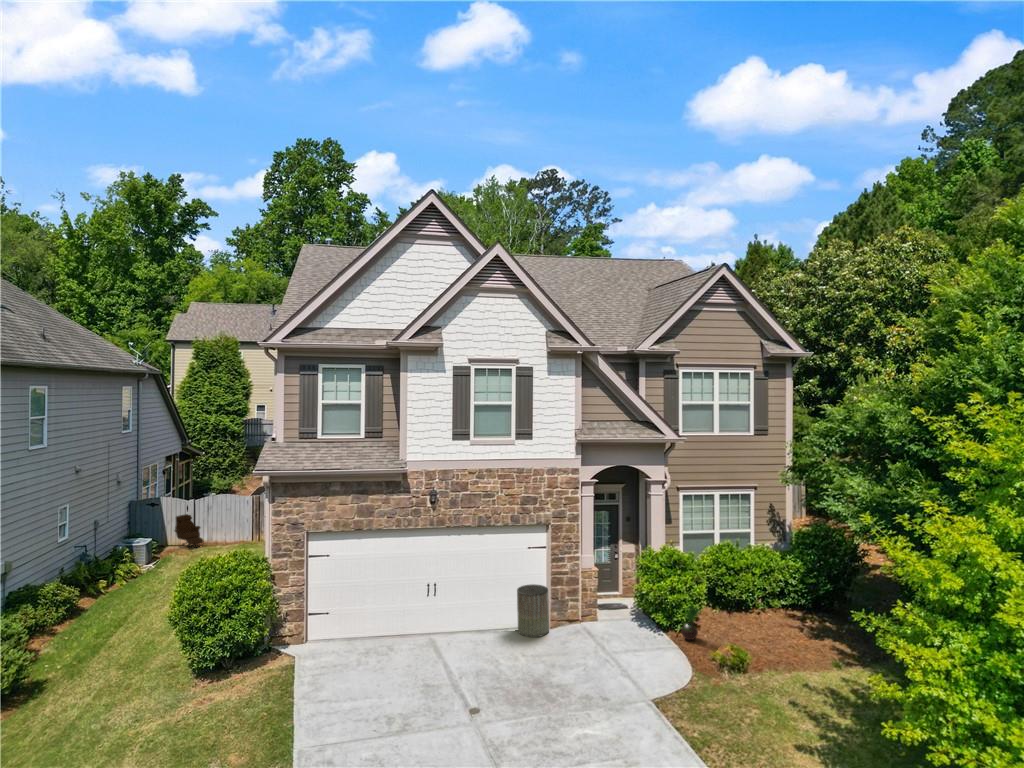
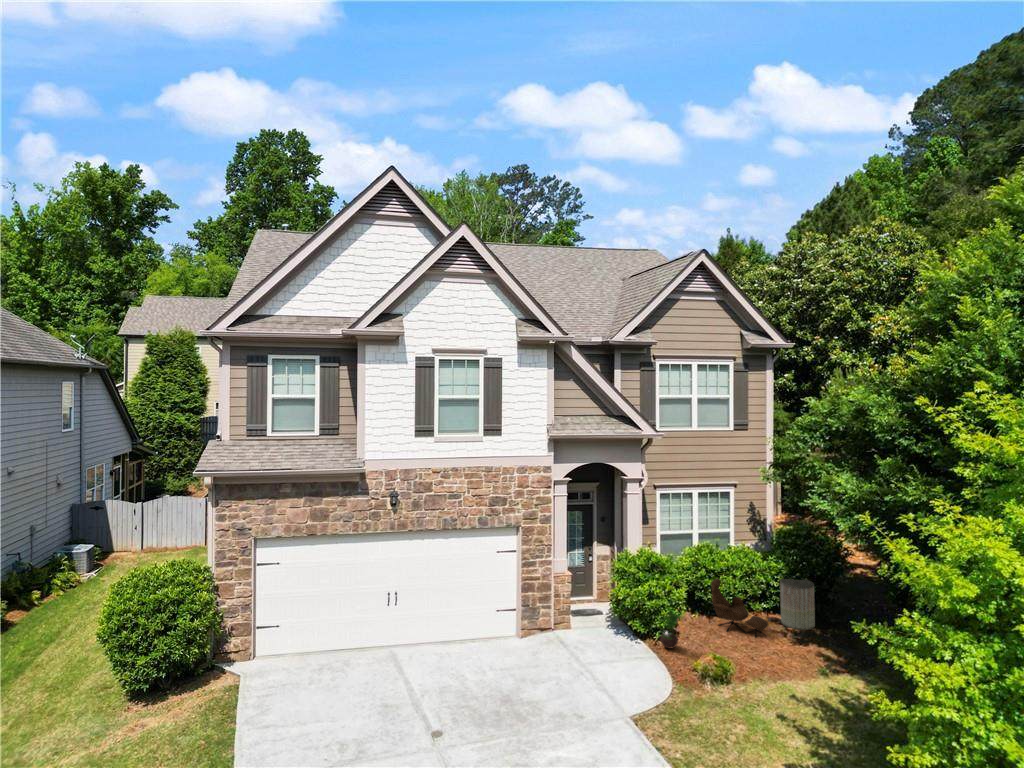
lounge chair: present [175,514,203,547] -> present [711,579,768,637]
trash can: present [517,584,549,637] -> present [780,579,815,630]

